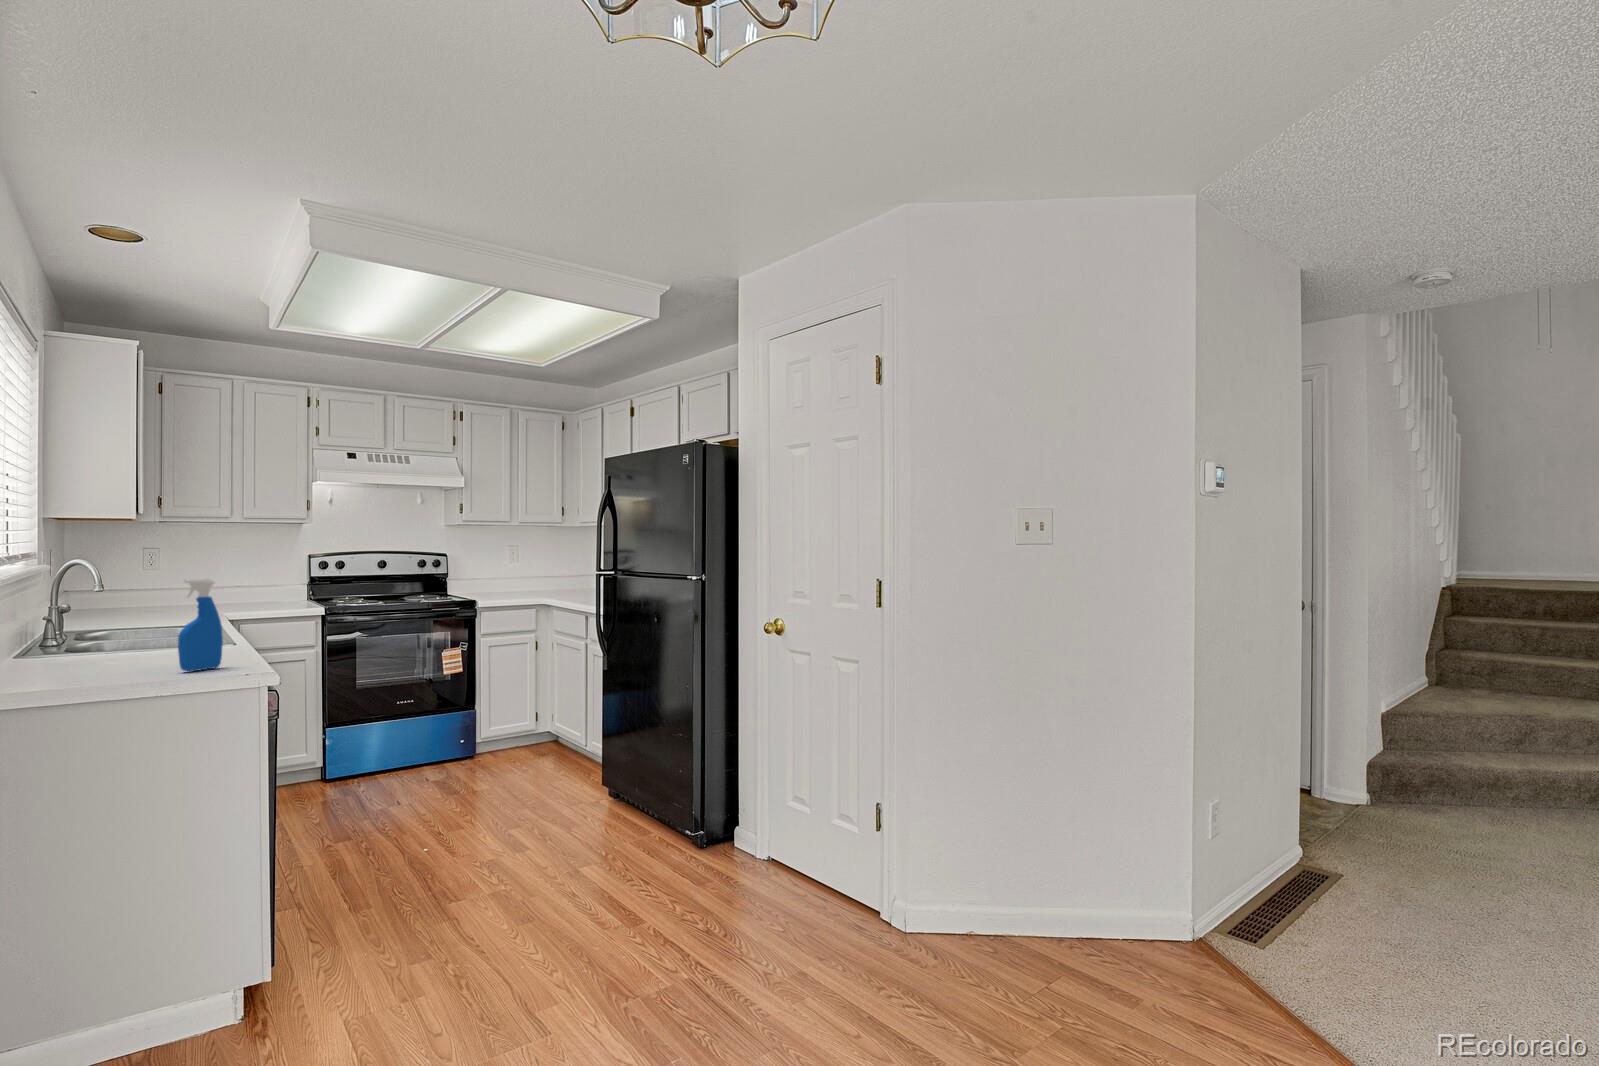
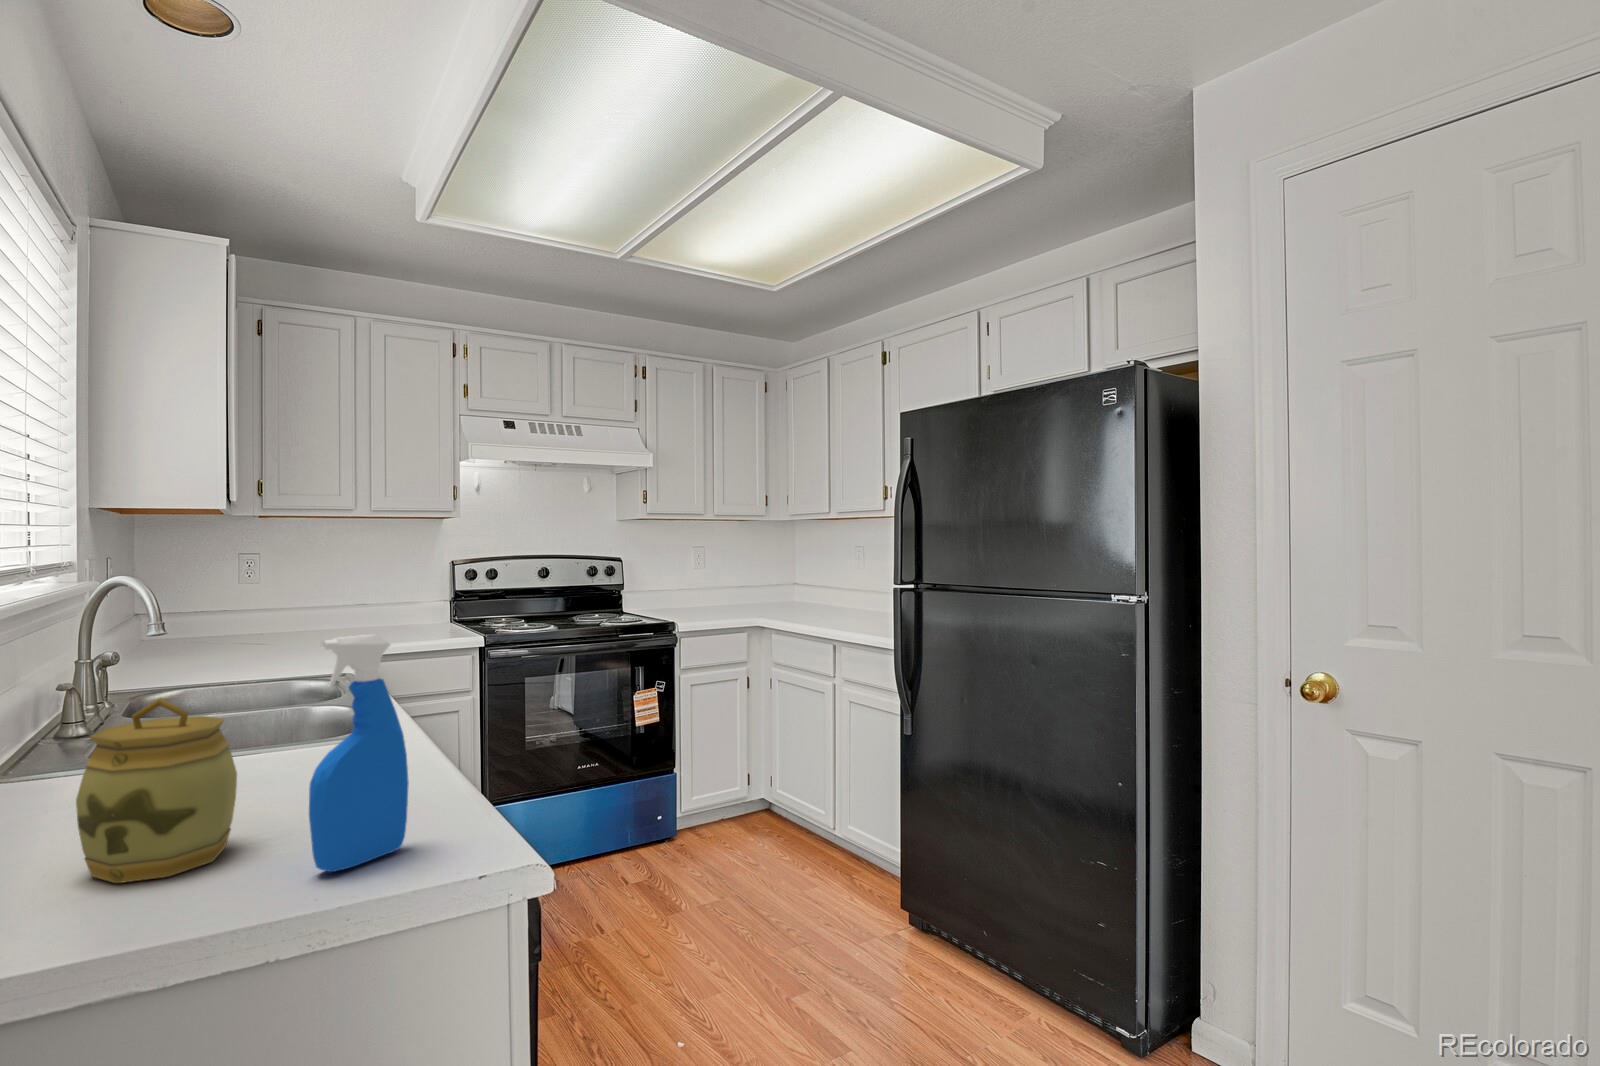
jar: none [80,604,148,675] -> present [76,698,237,883]

